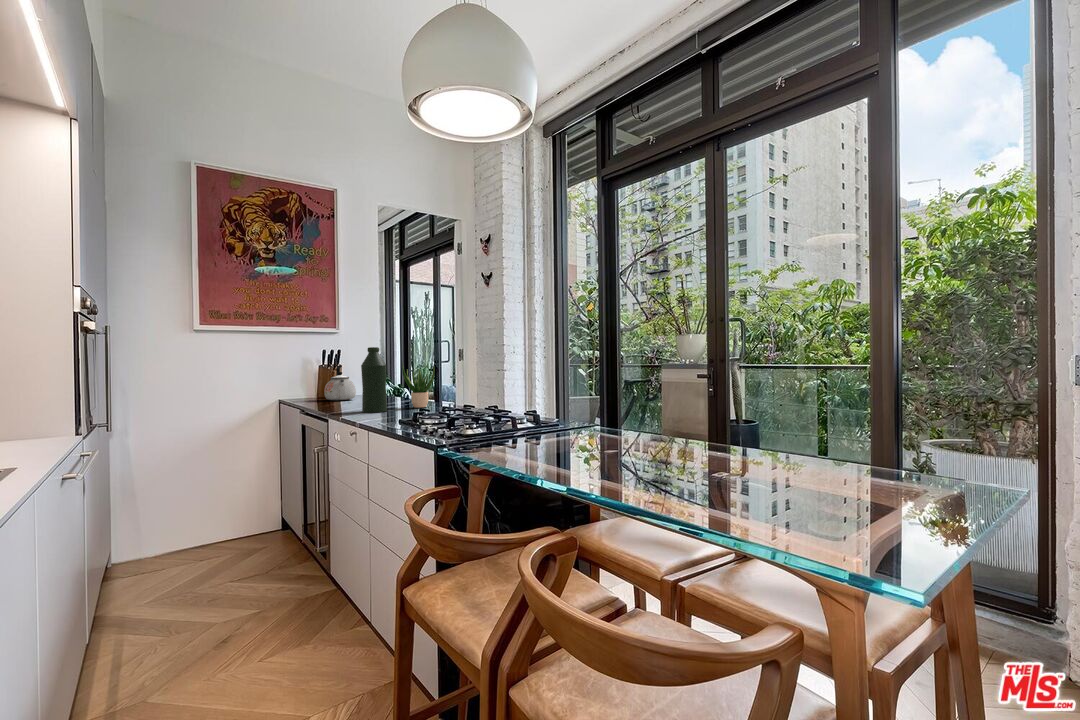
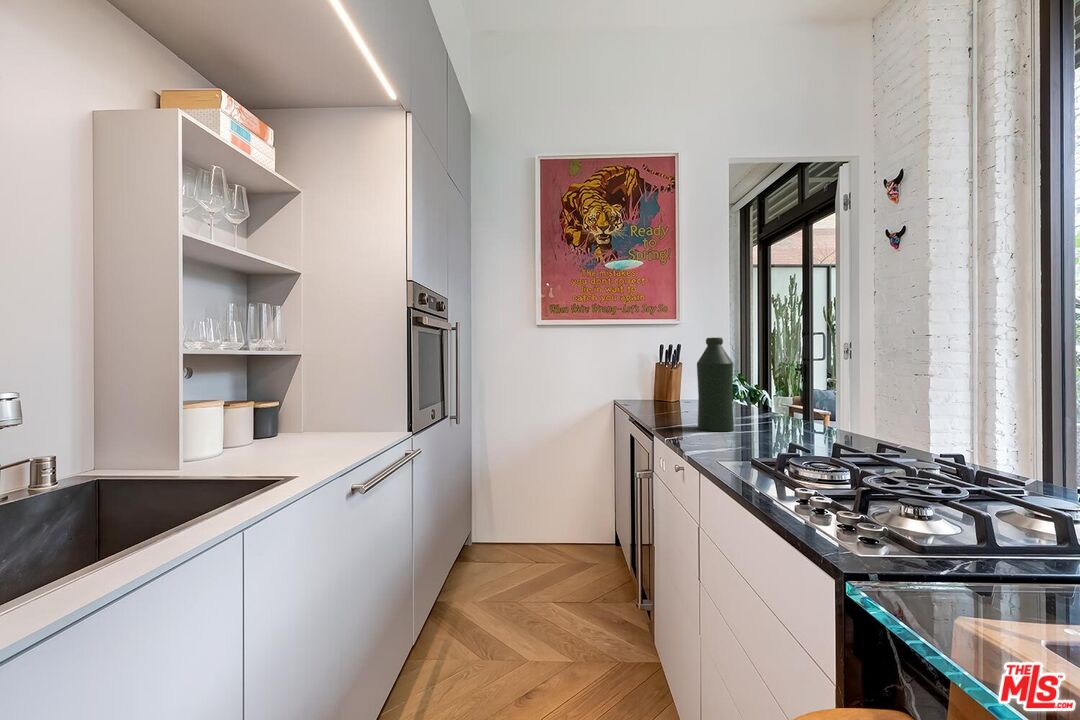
potted plant: present [402,364,435,408] -> none [758,358,811,428]
kettle: present [324,366,356,401] -> none [660,363,697,405]

